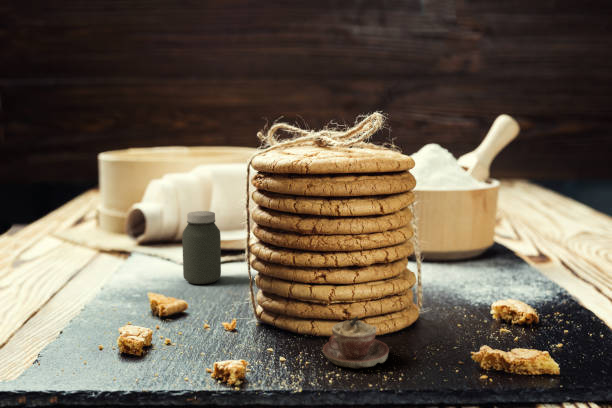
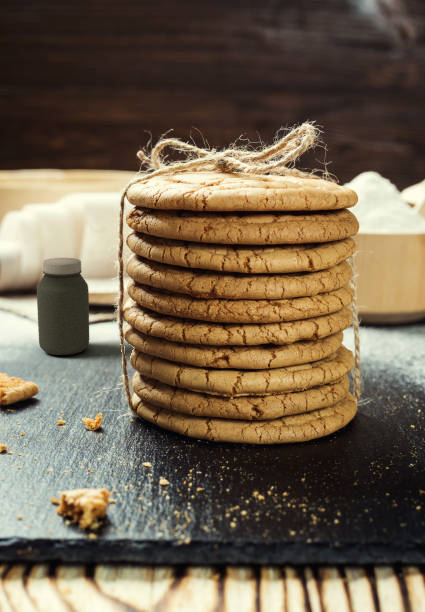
teacup: present [323,316,389,368] -> none [222,422,318,499]

